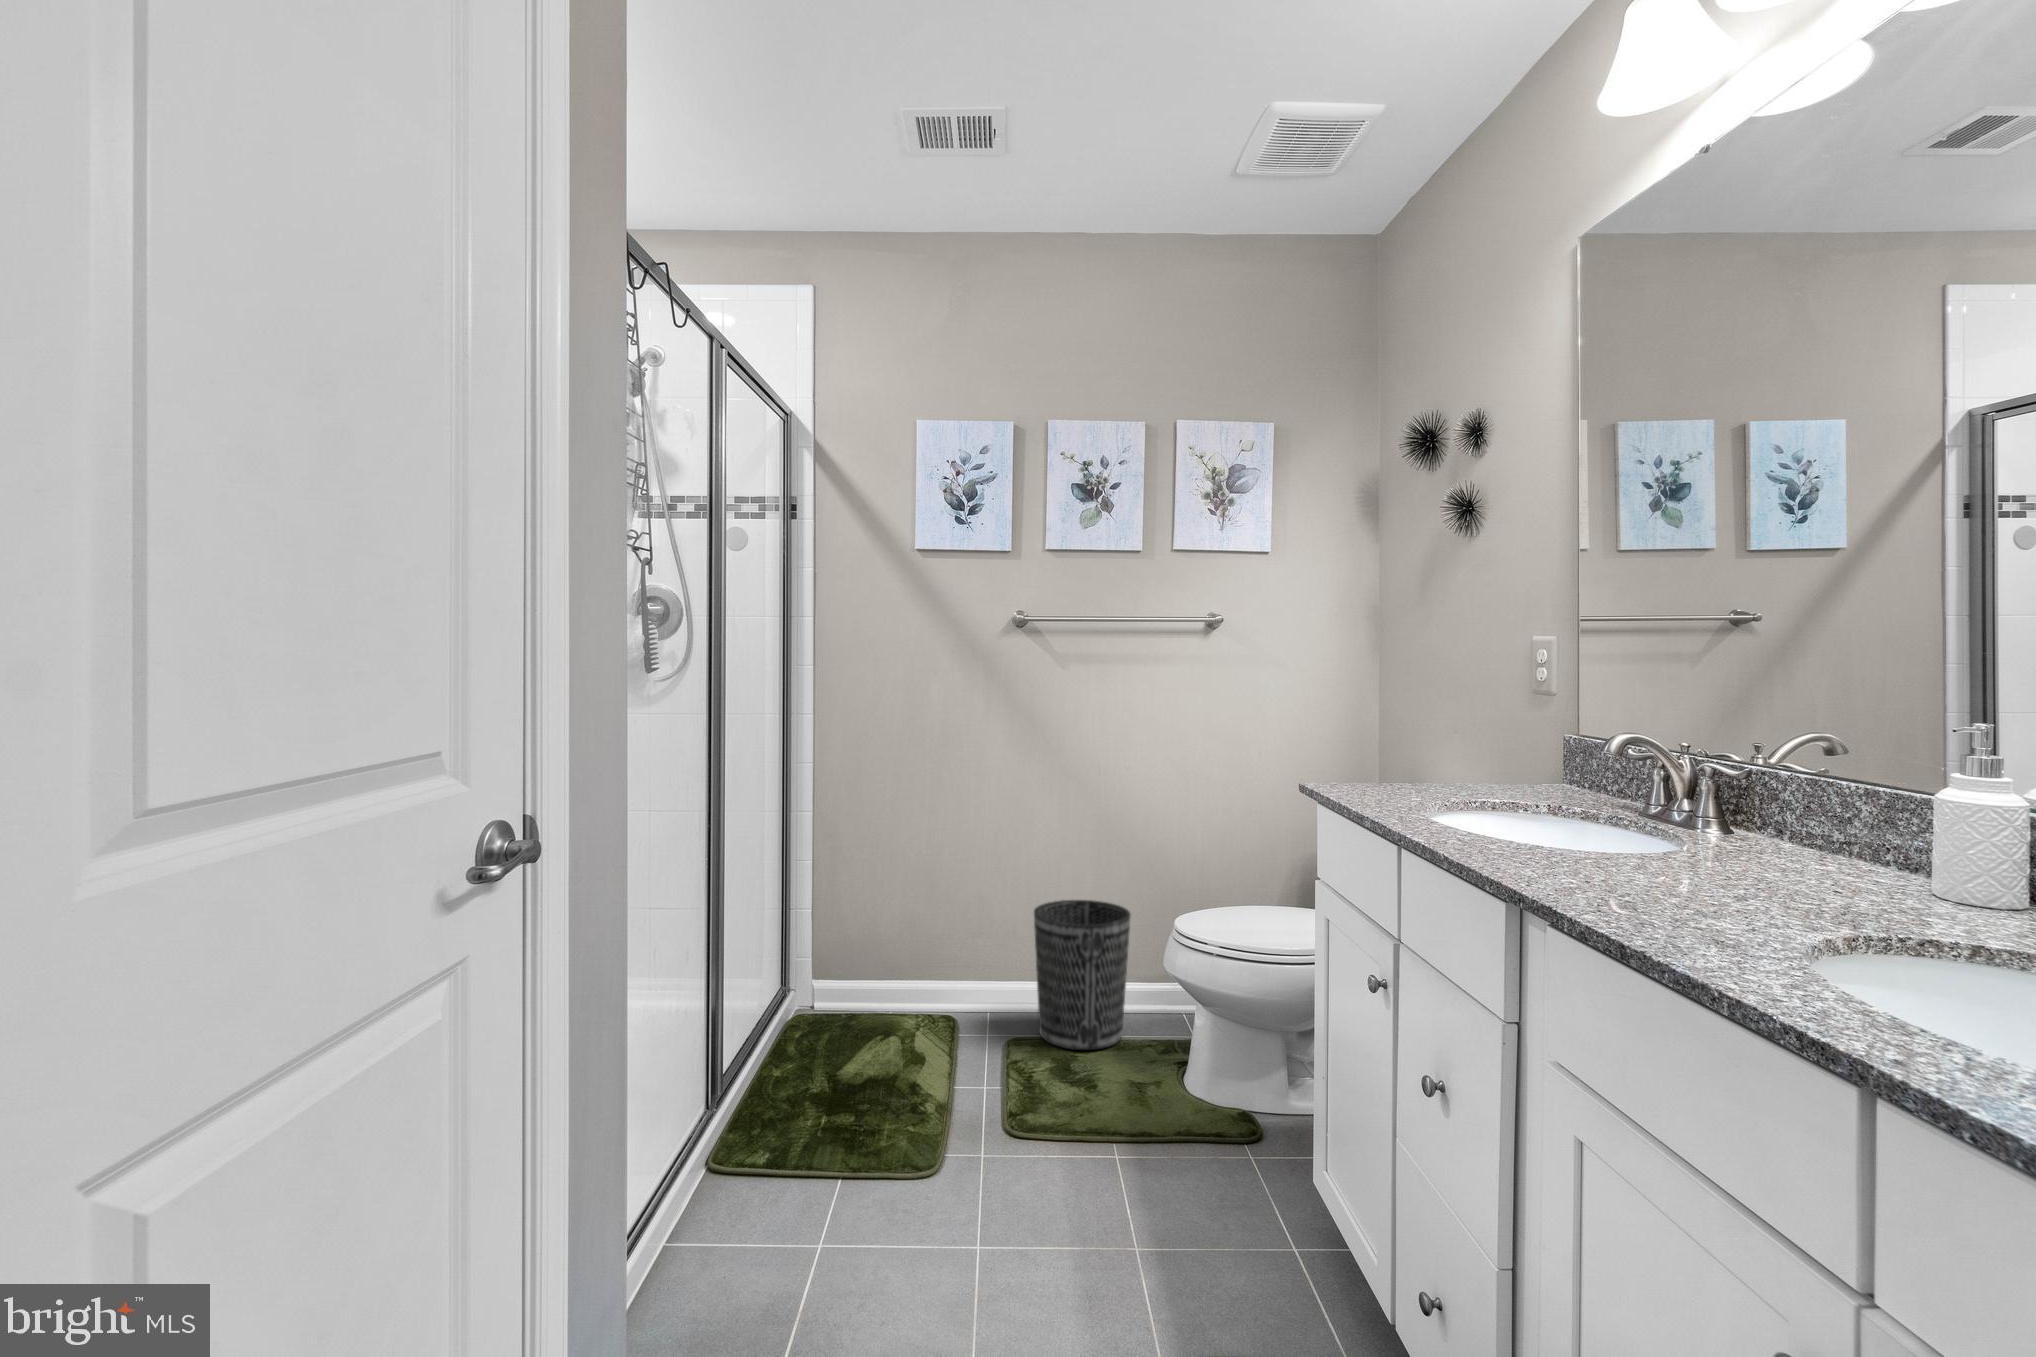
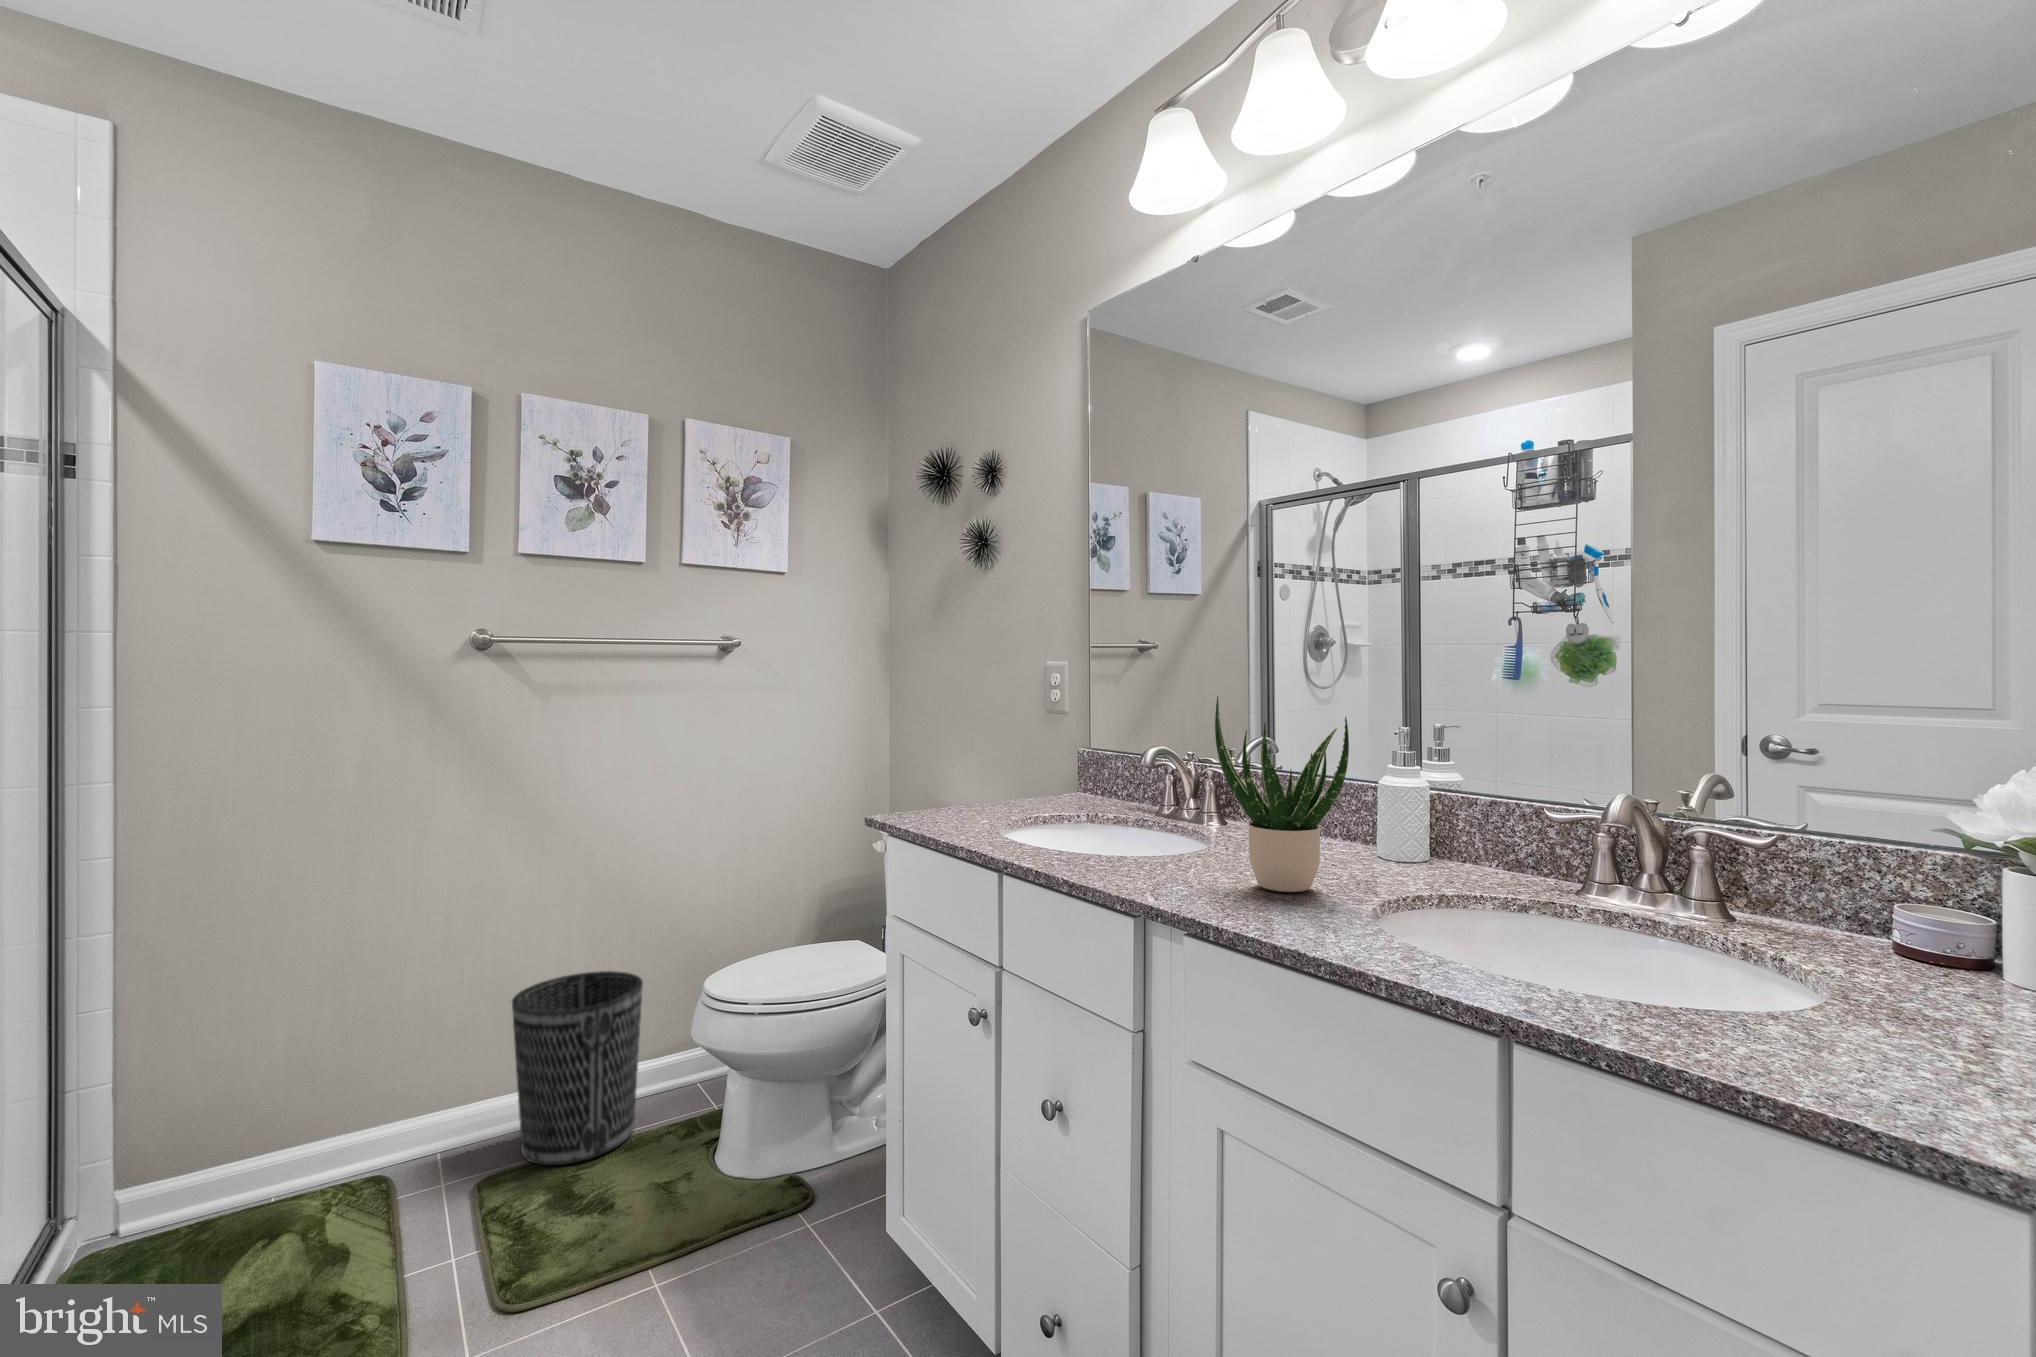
potted plant: none [1627,675,1802,898] -> present [1215,696,1349,892]

